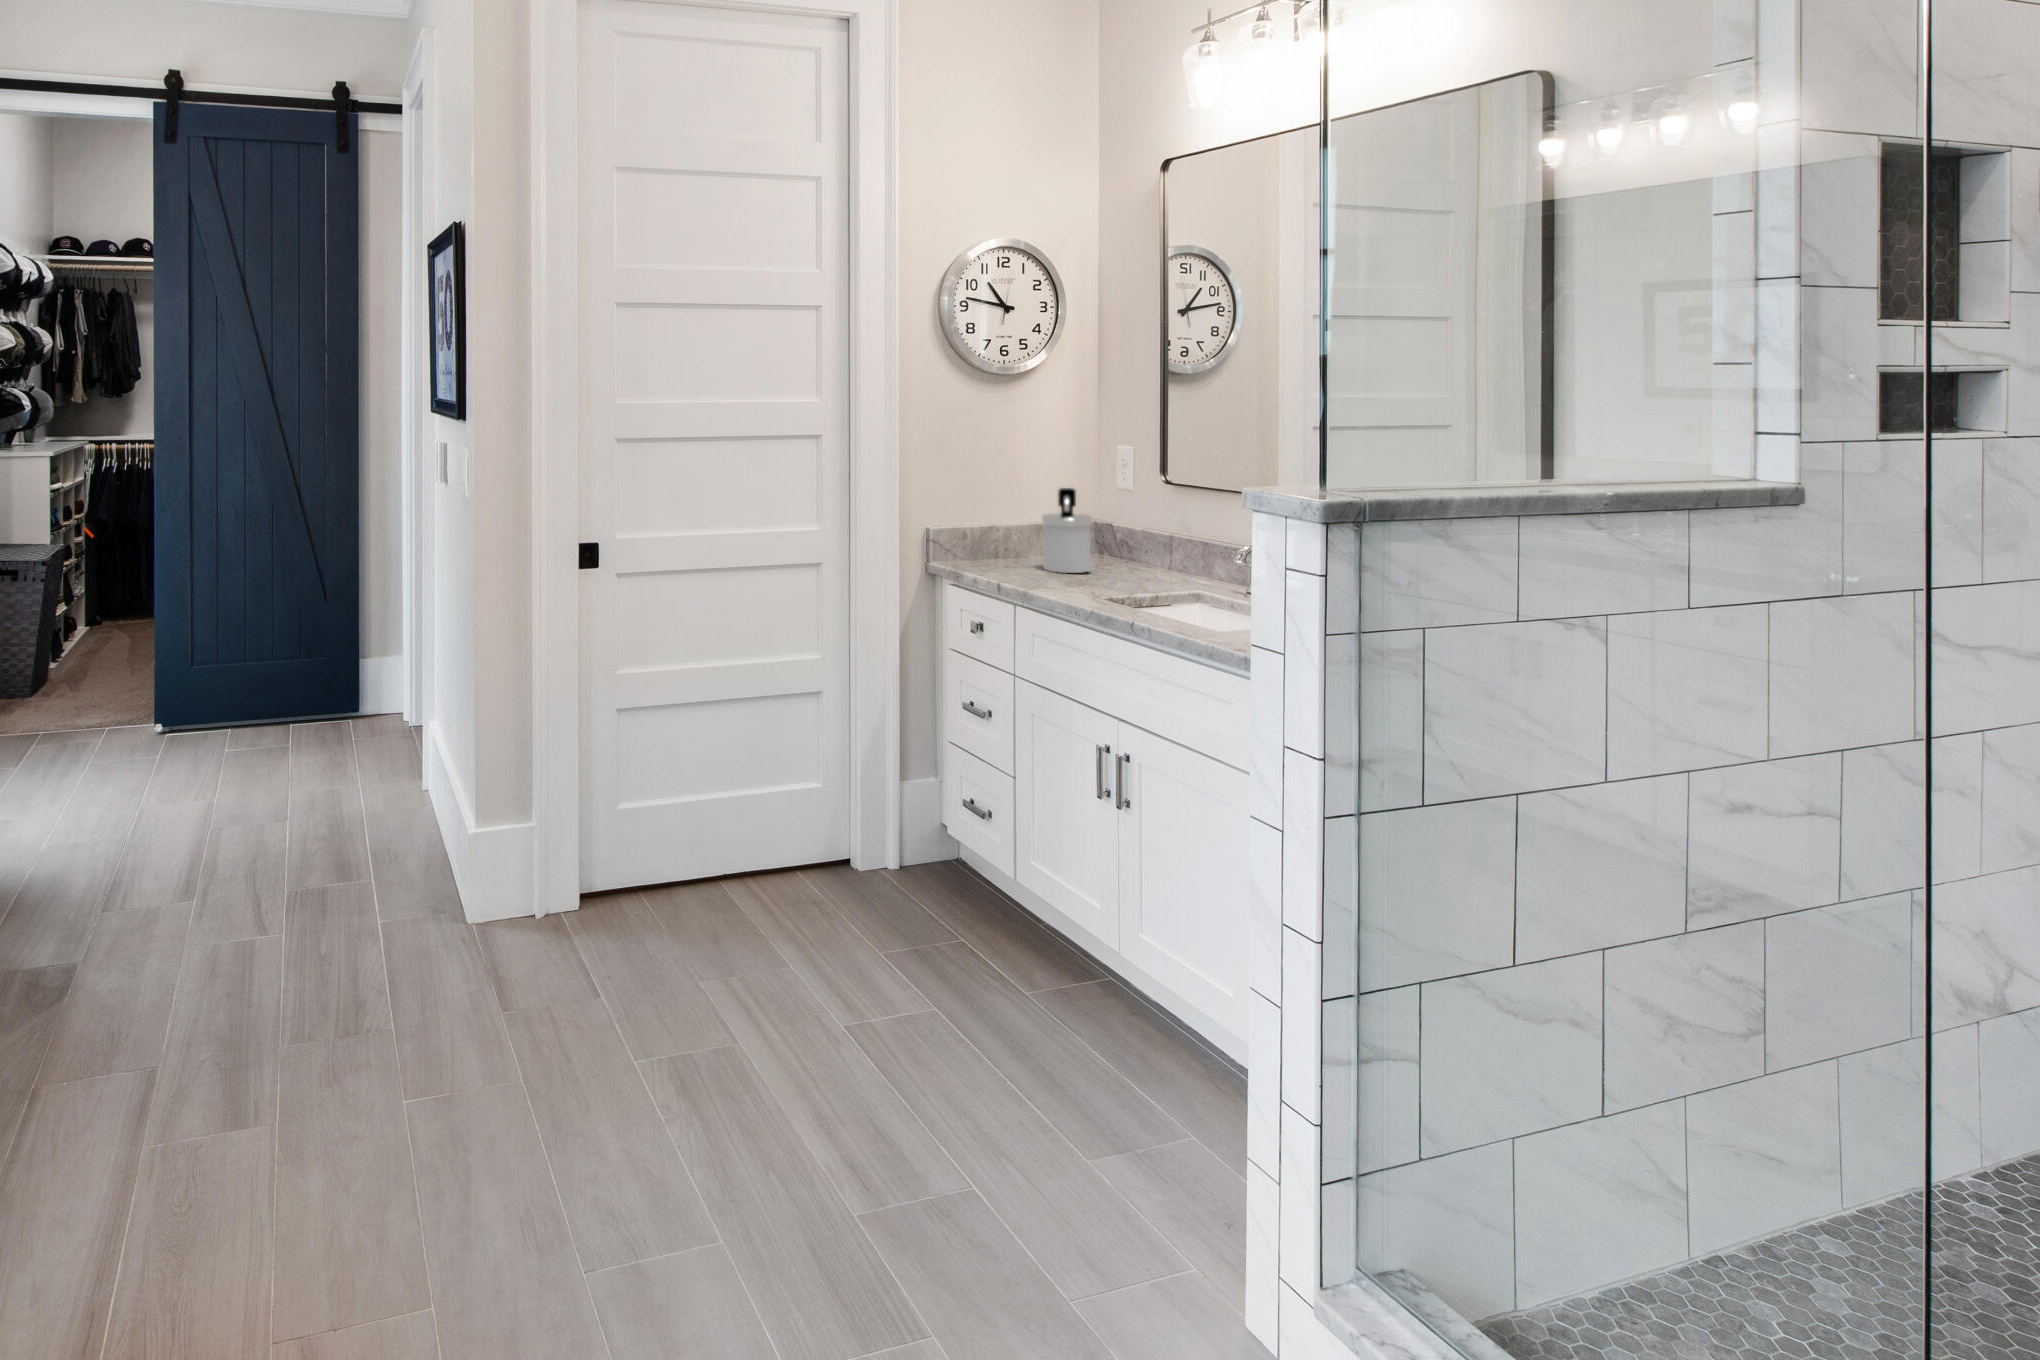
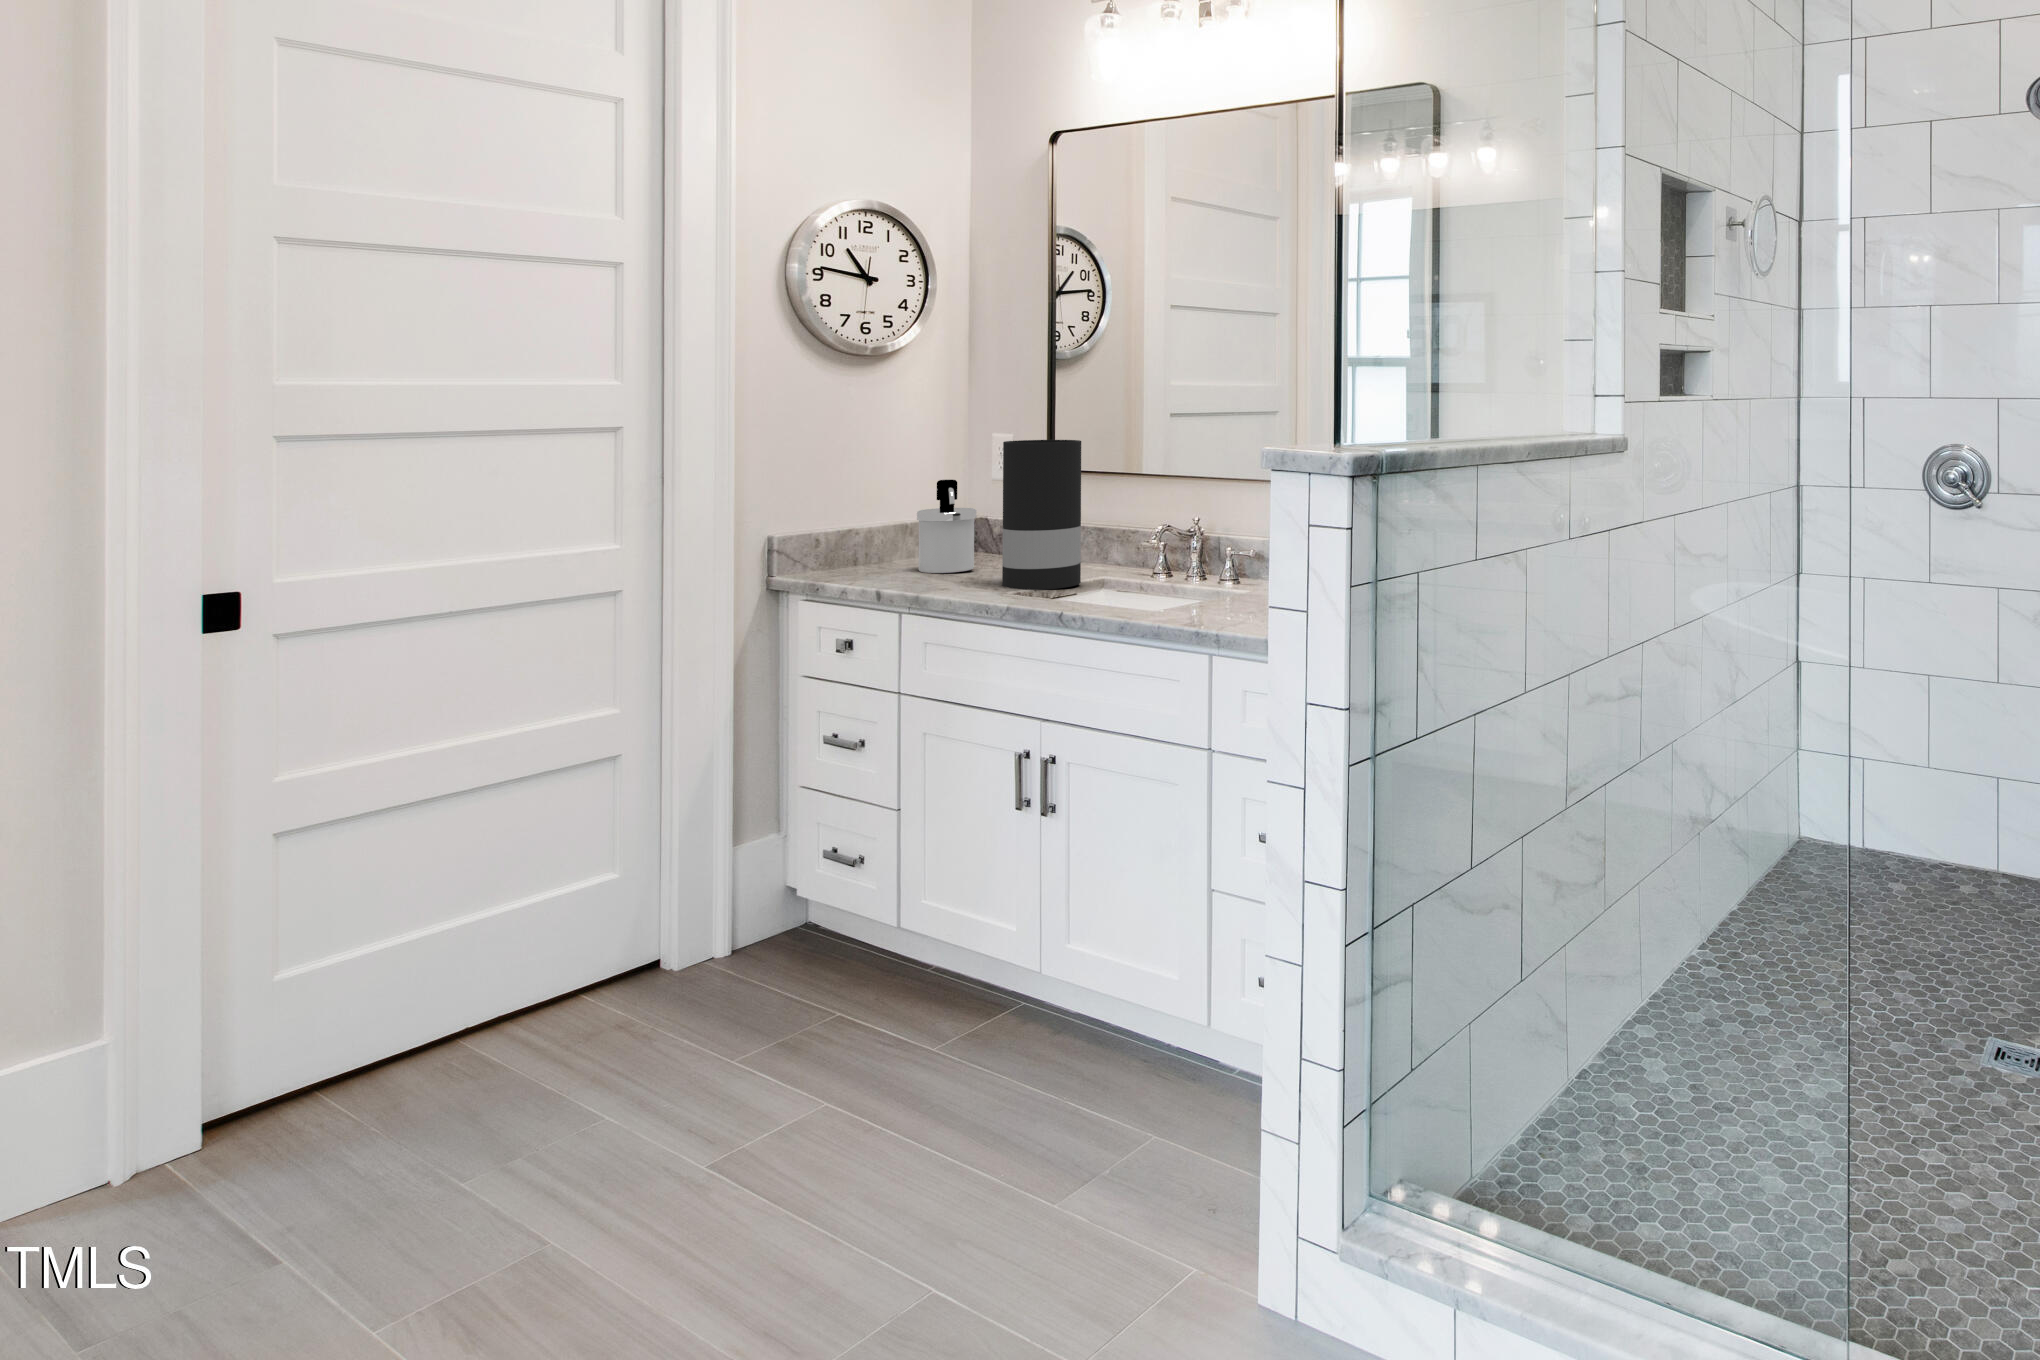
vase: none [1104,456,1176,598] -> present [1002,440,1081,590]

